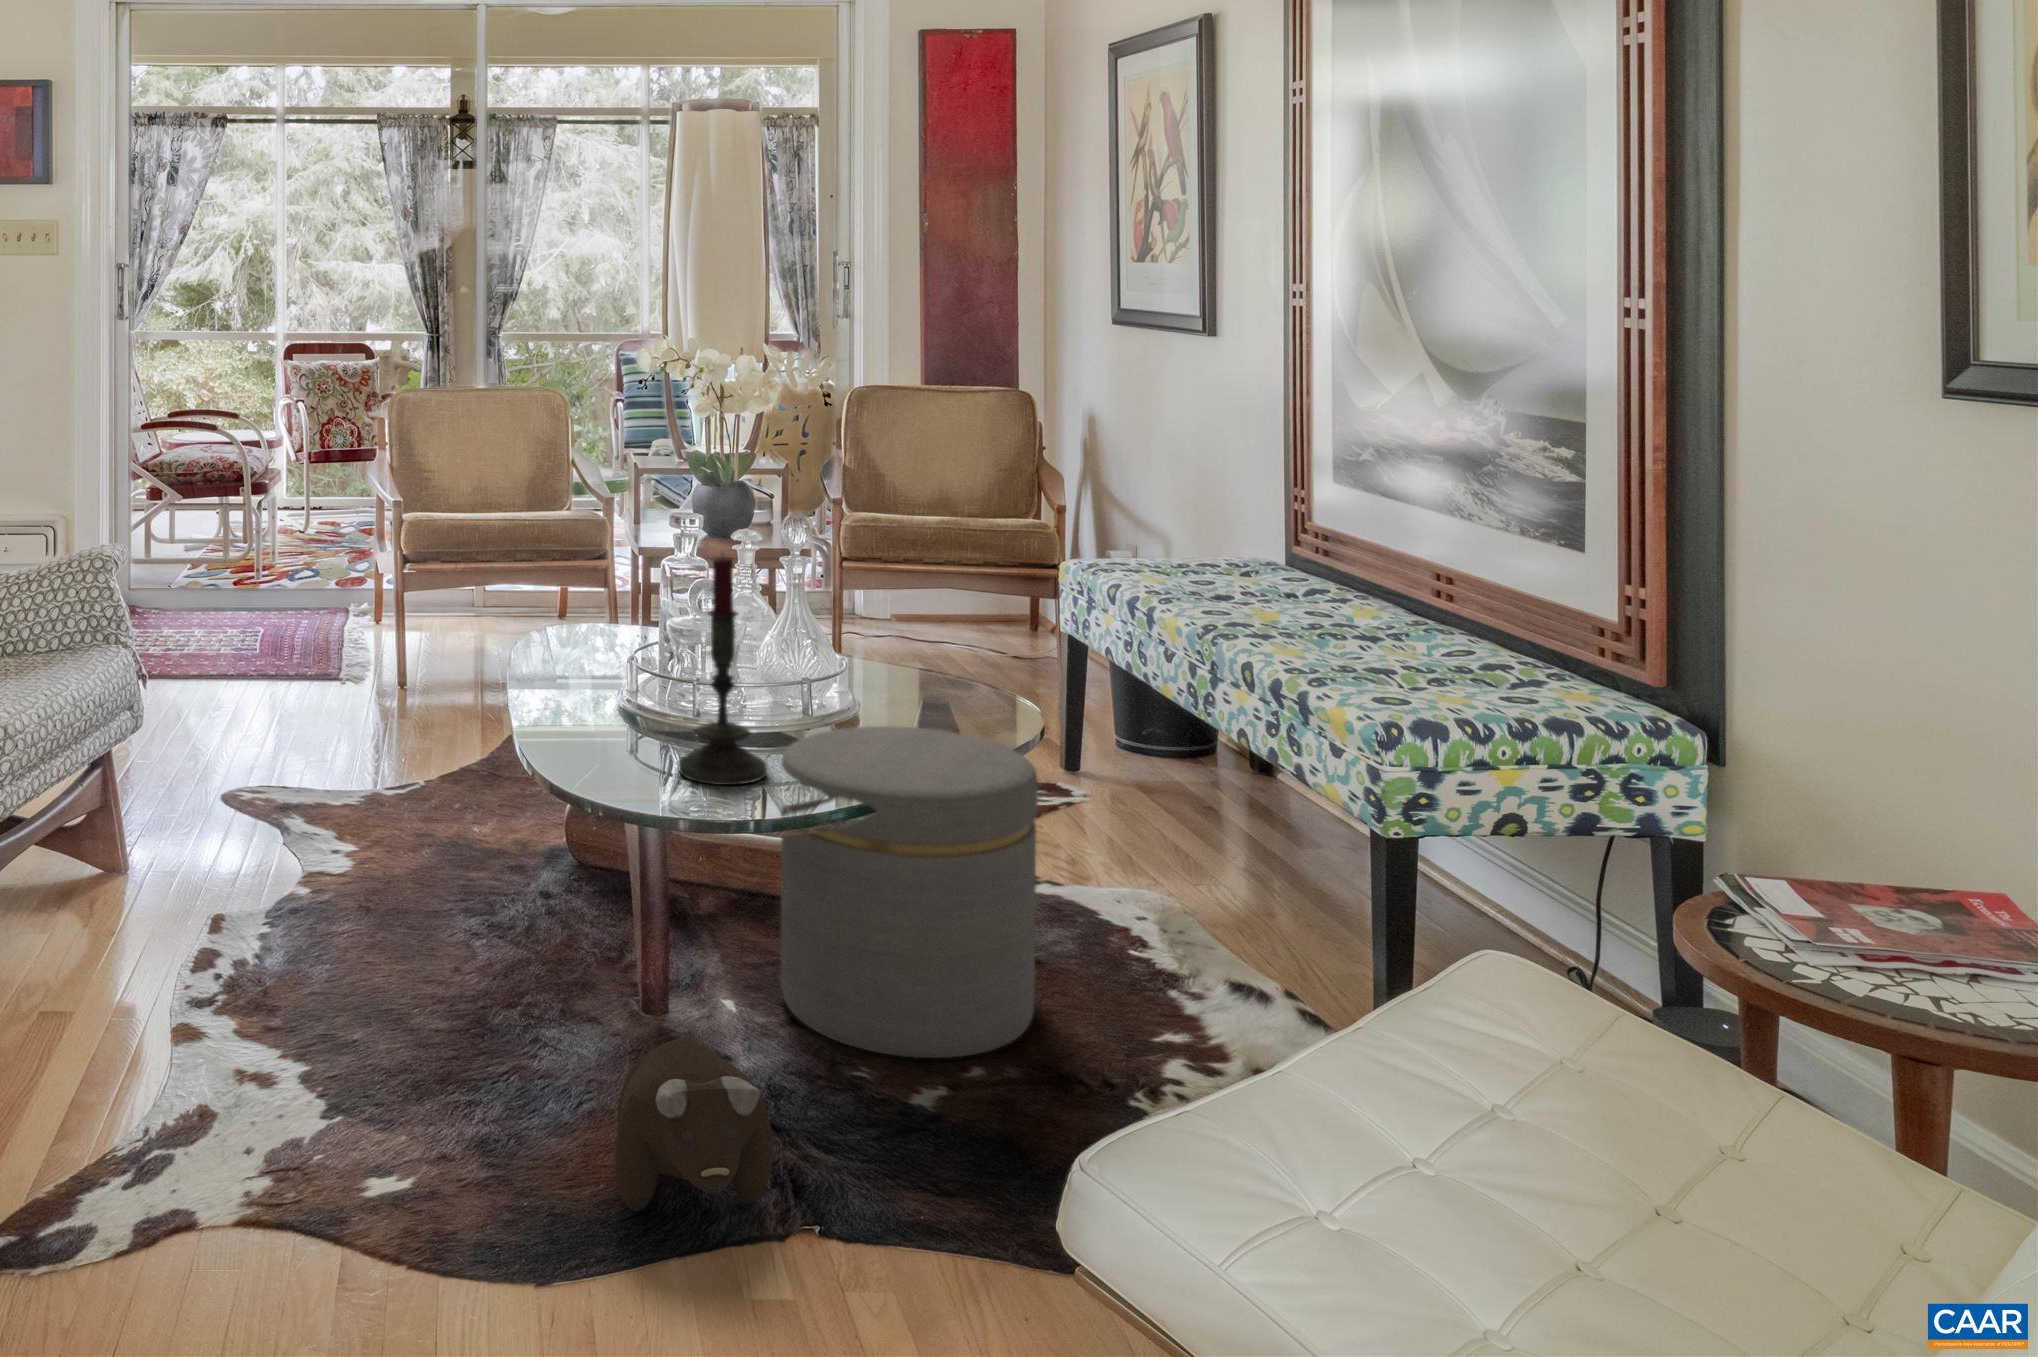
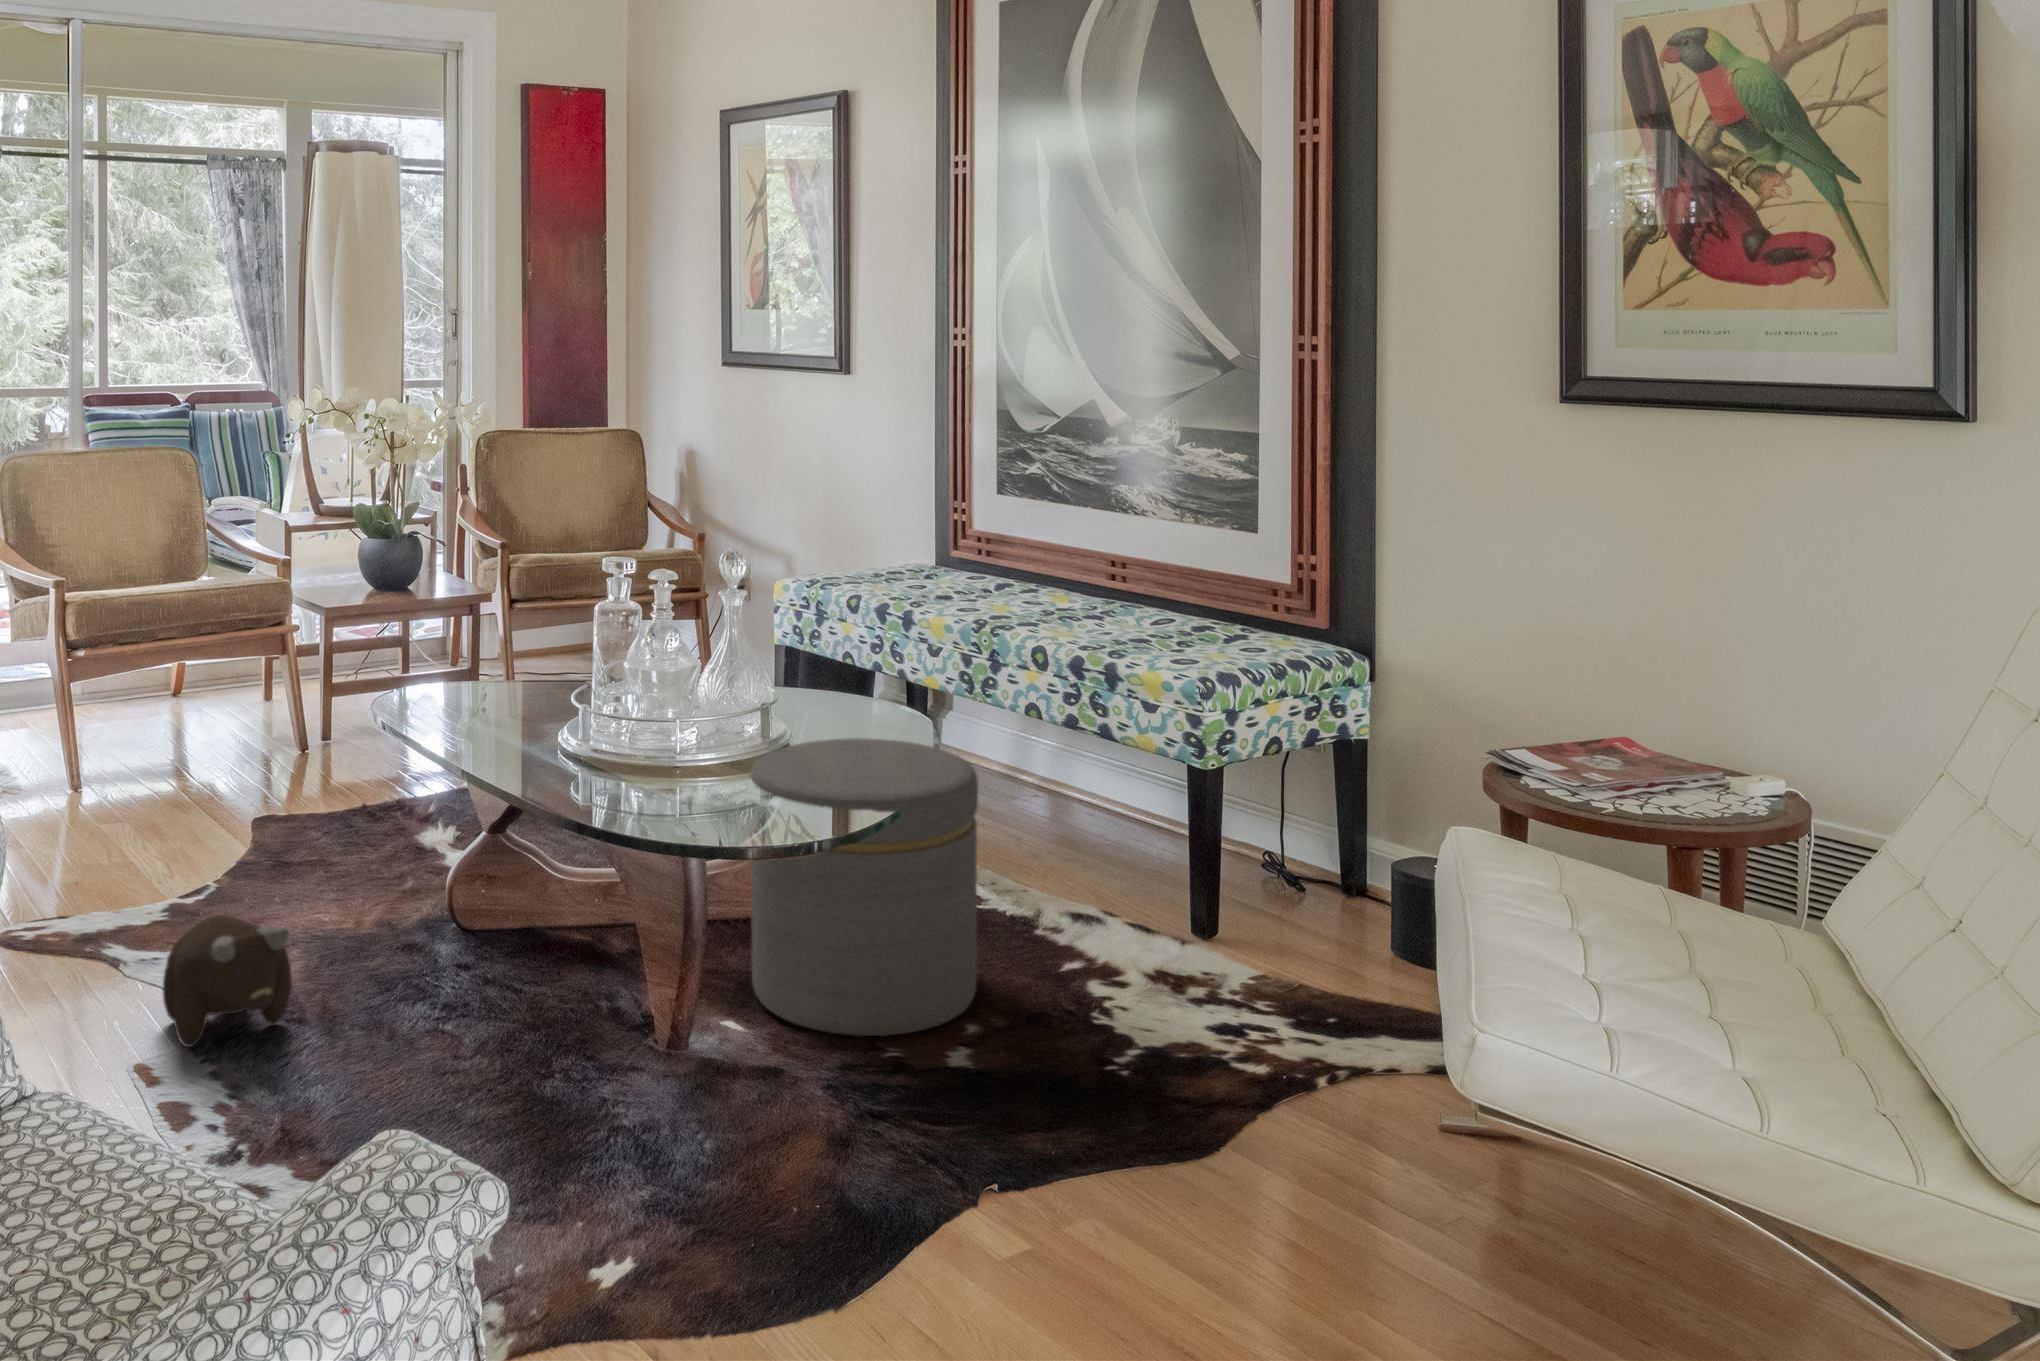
candle: present [679,556,767,785] -> none [688,594,770,817]
plush toy: present [615,1039,773,1211] -> present [163,915,292,1047]

